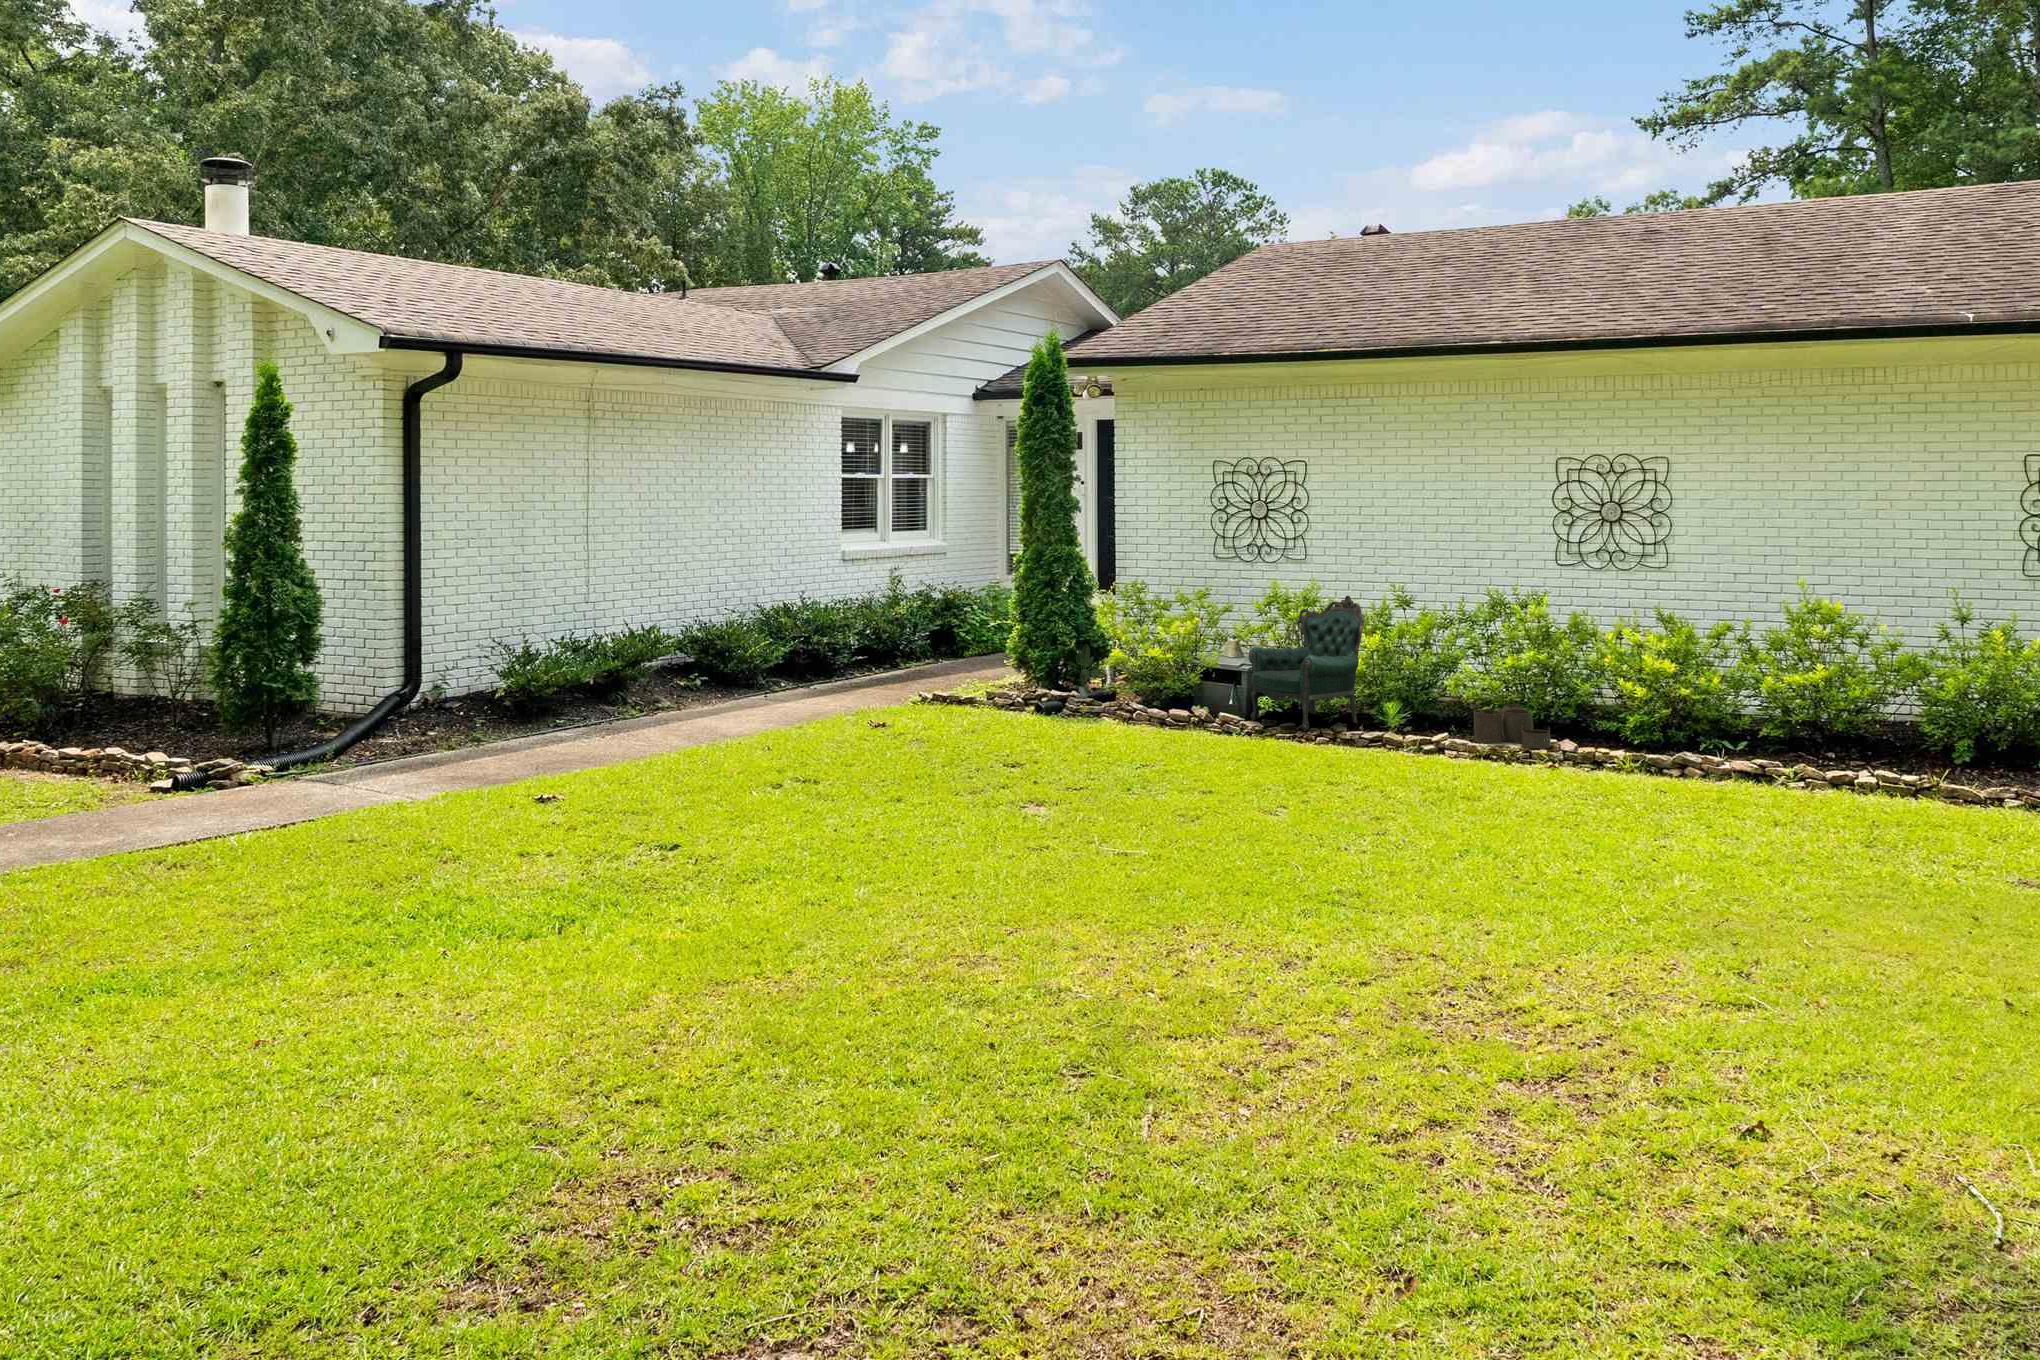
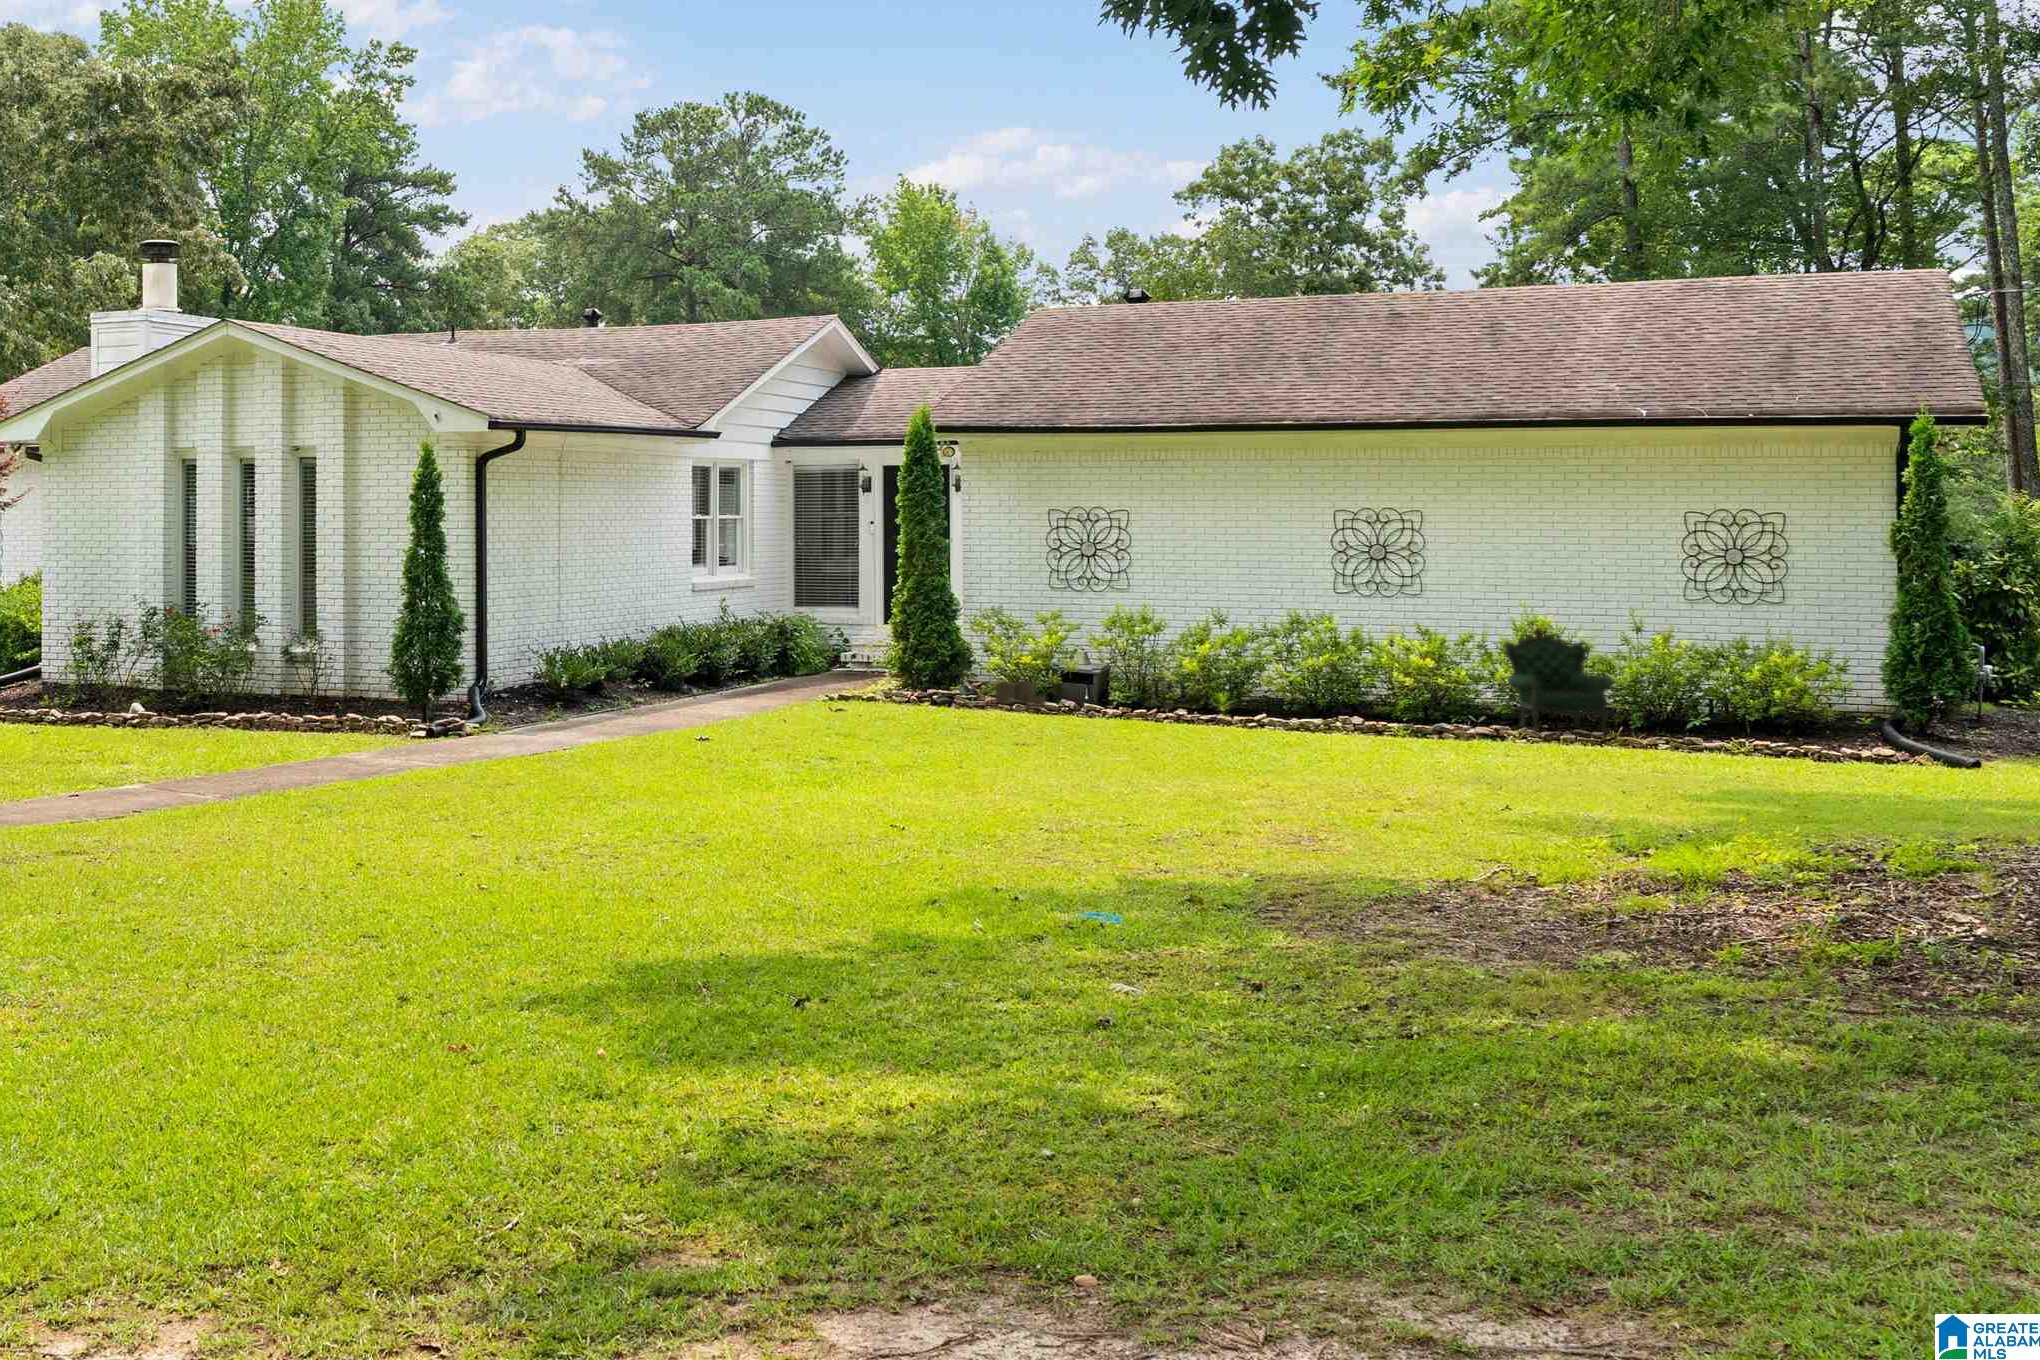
armchair: present [1248,596,1365,731] -> present [1504,629,1613,735]
woven basket: present [1473,703,1551,749] -> present [995,680,1046,706]

